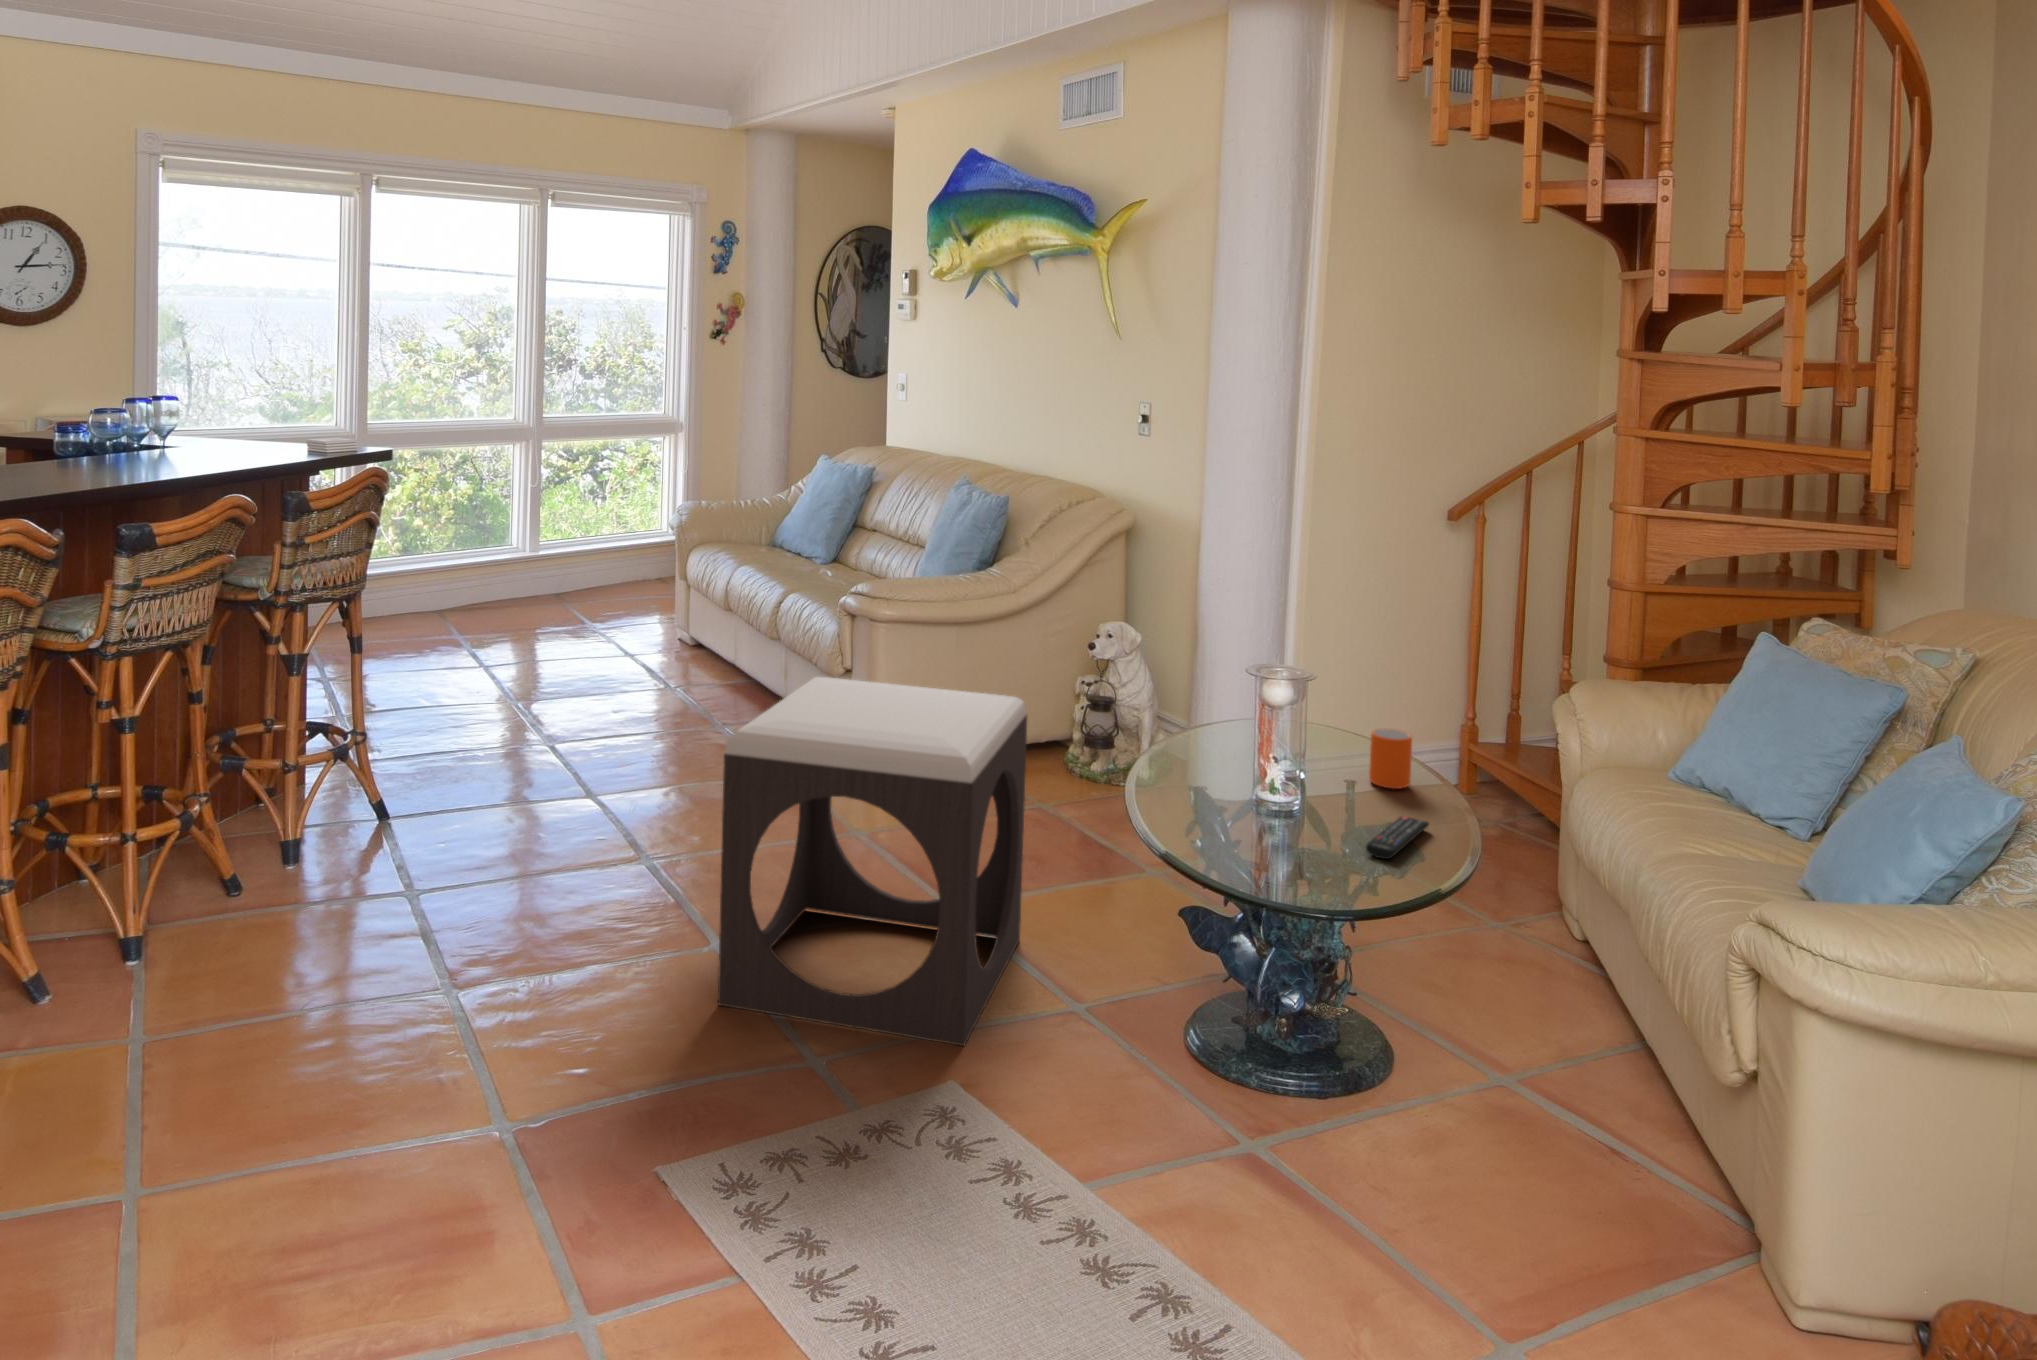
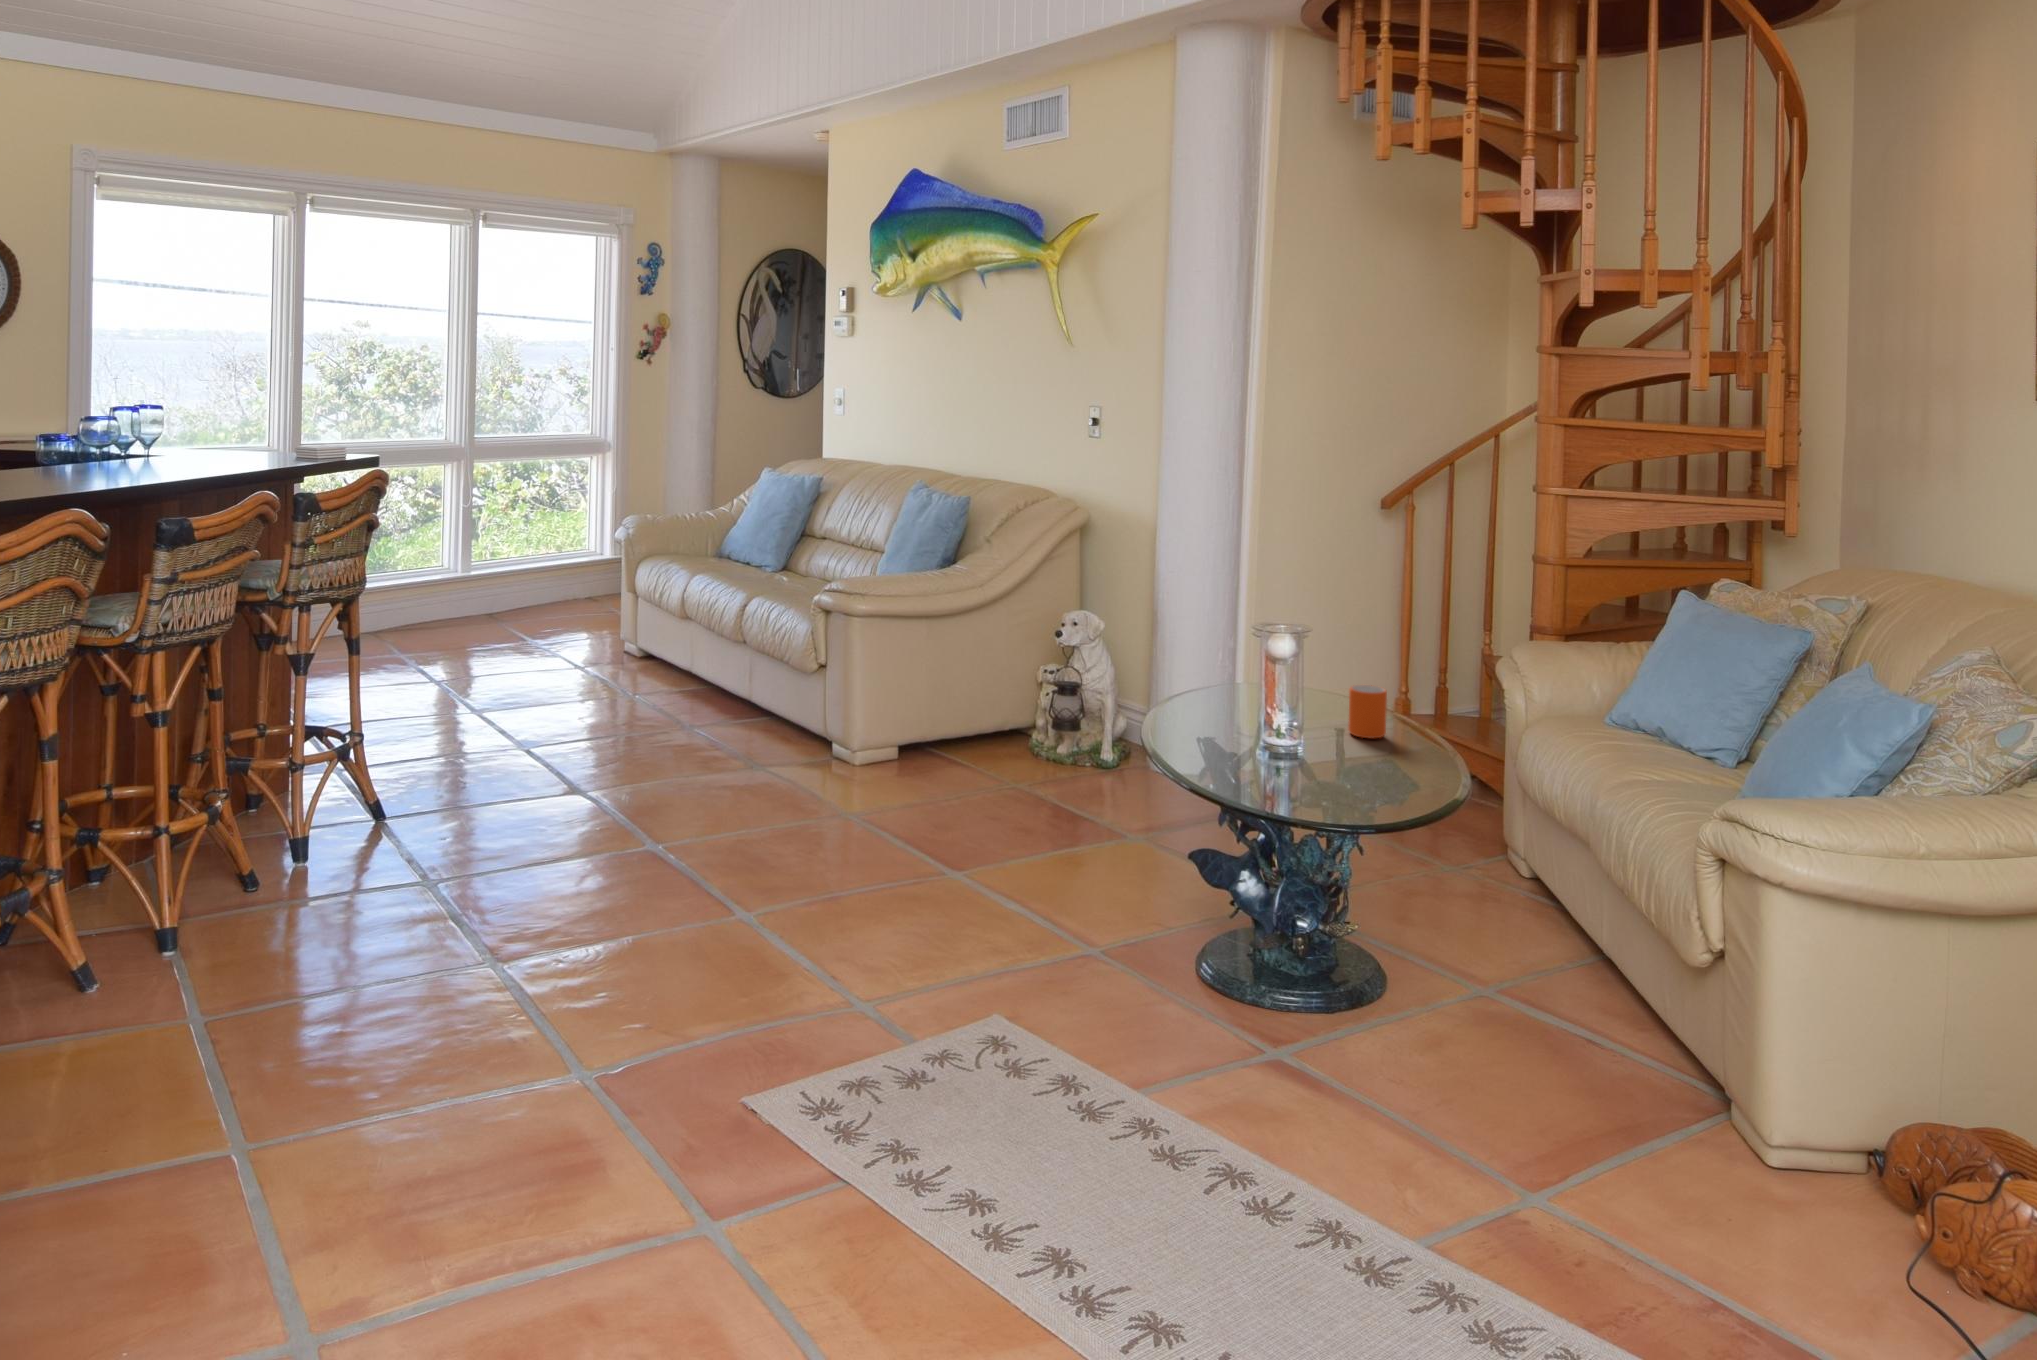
footstool: present [718,676,1027,1046] -> none [758,657,1032,990]
remote control: present [1366,816,1429,859] -> none [1363,759,1412,794]

